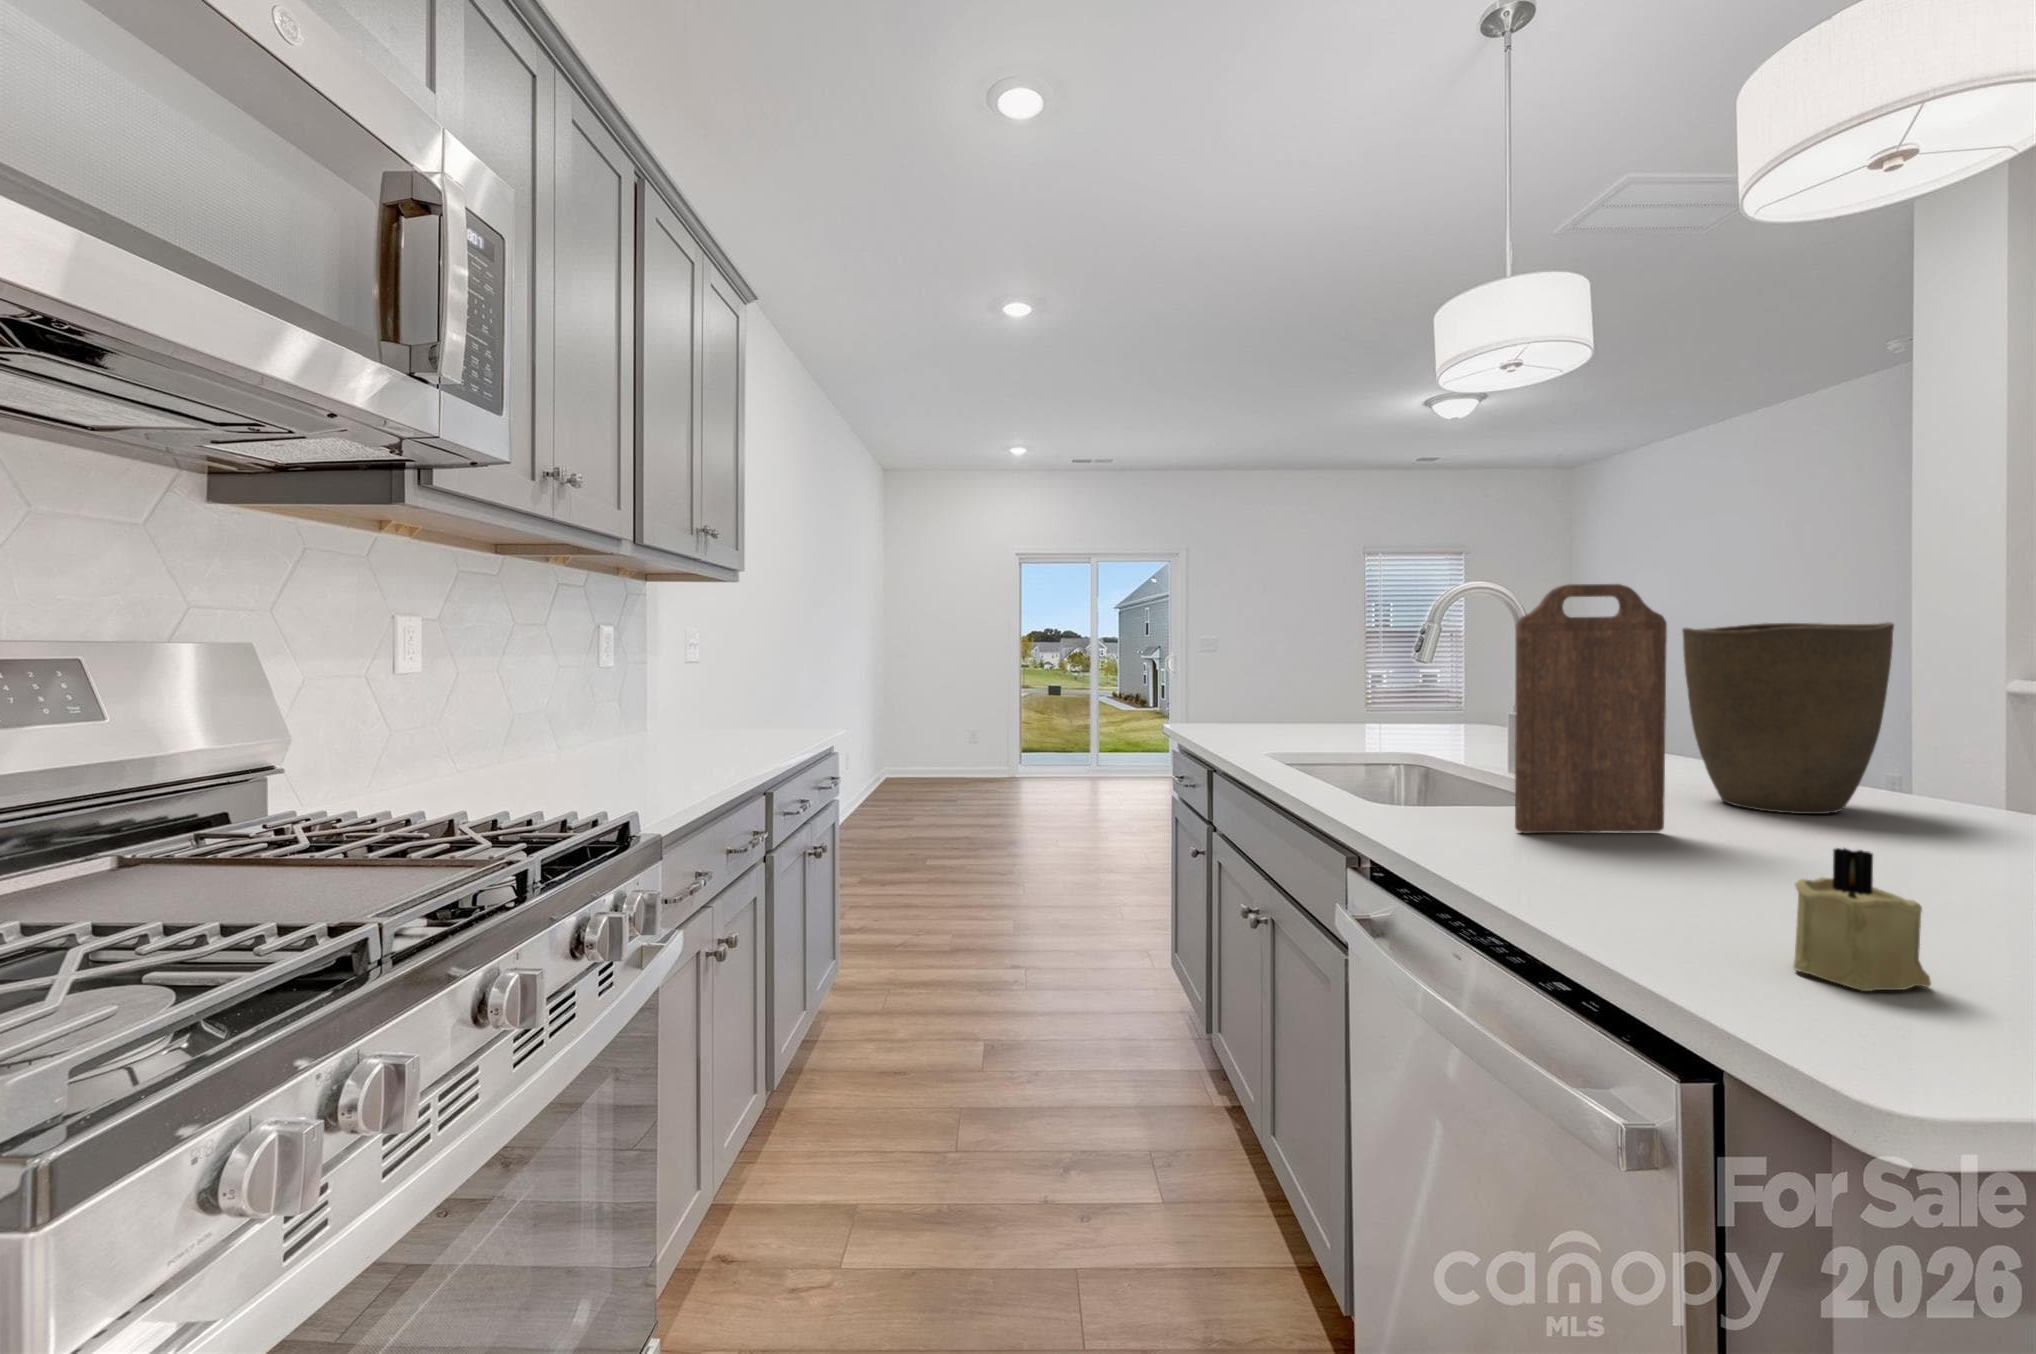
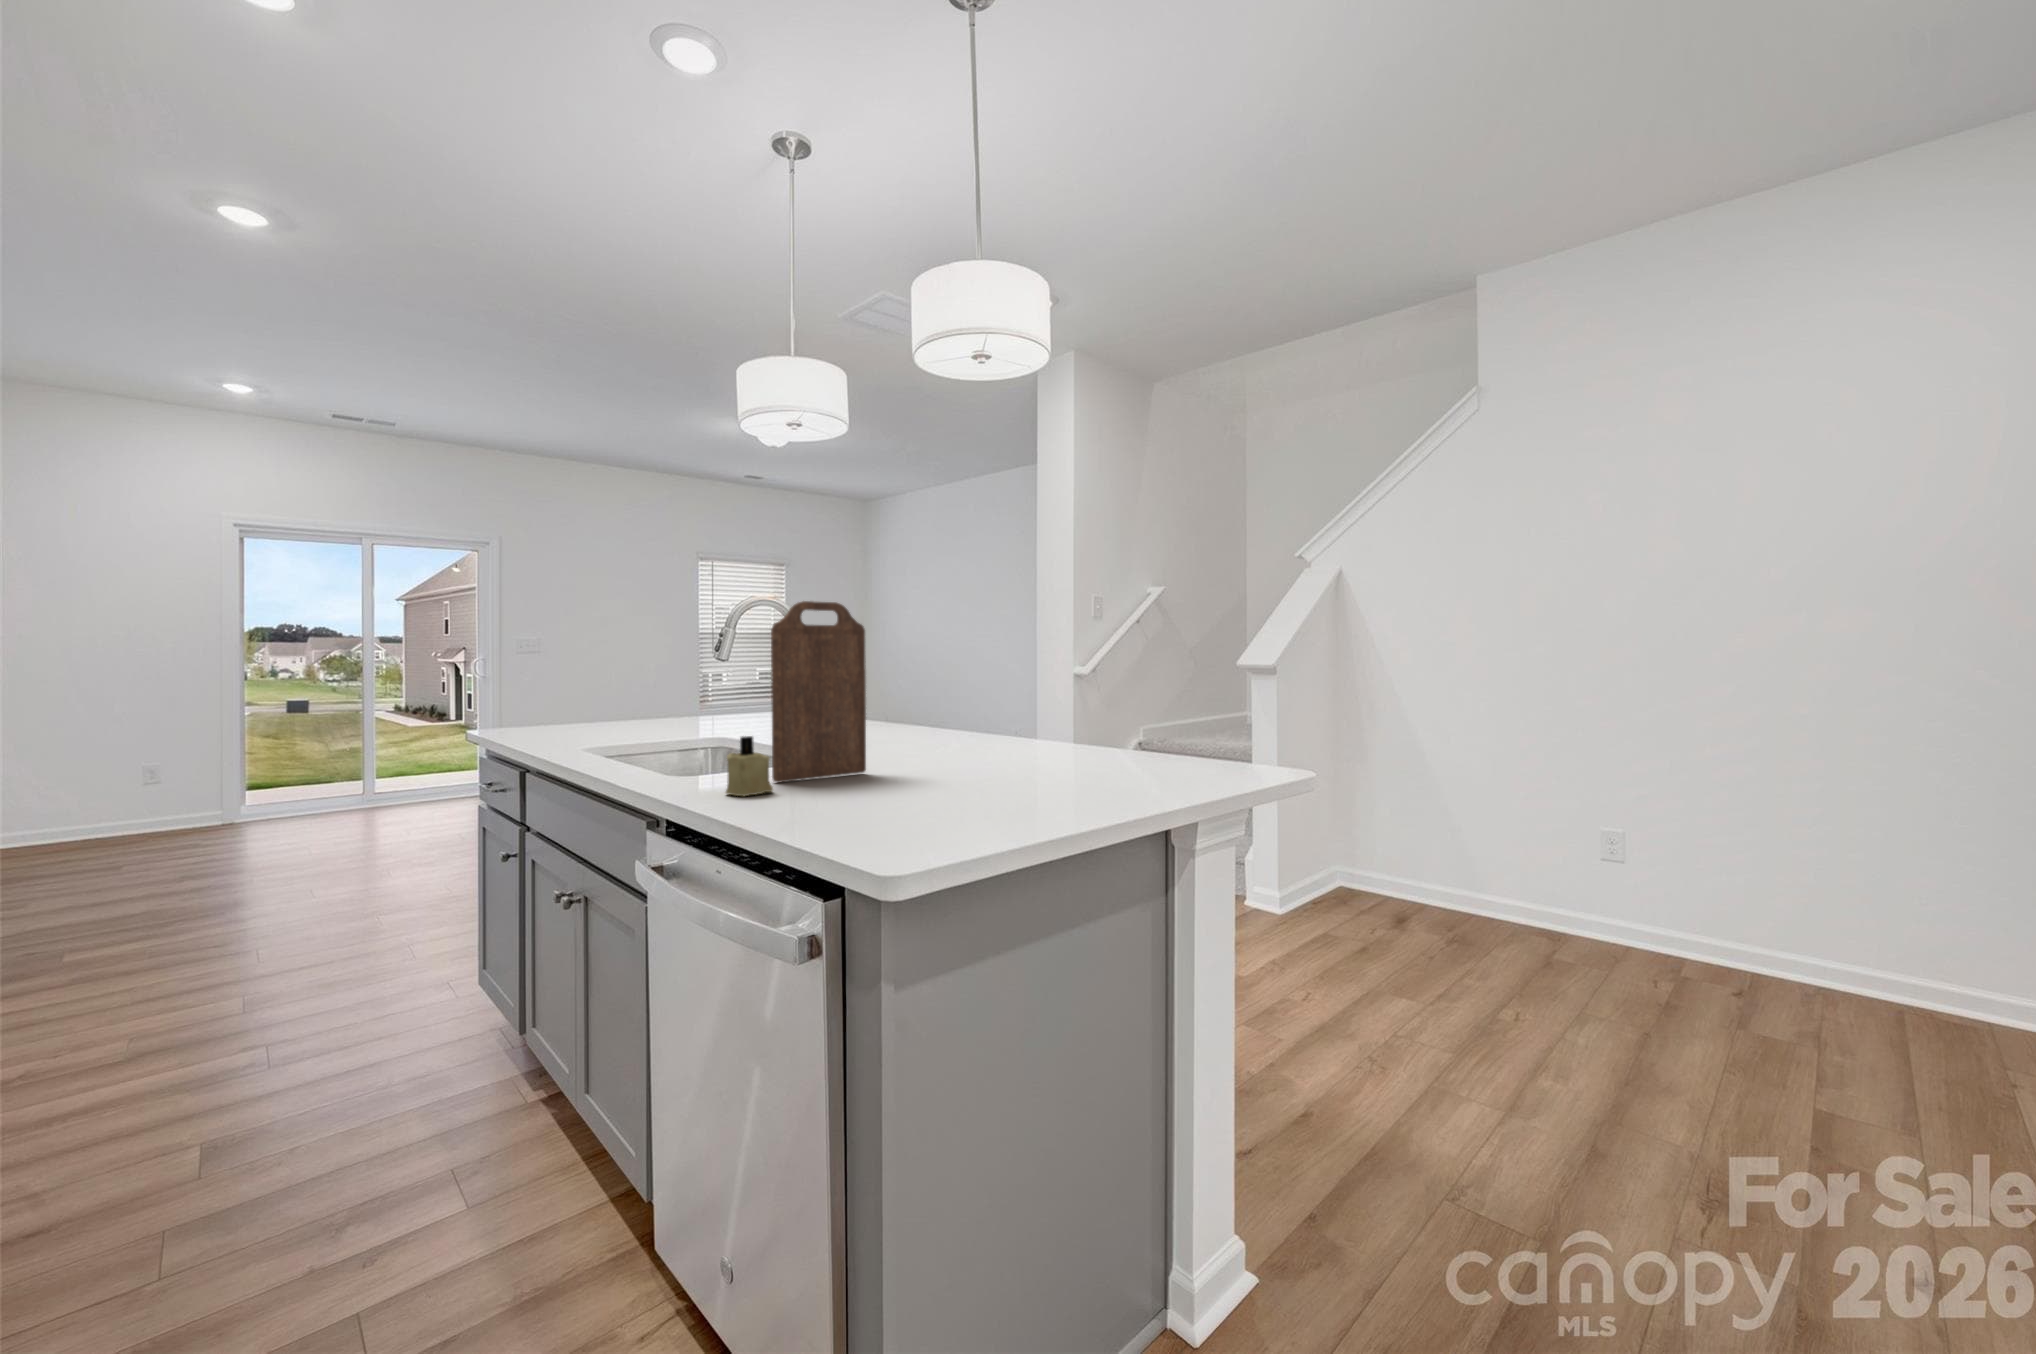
vase: present [1682,622,1894,814] -> none [887,633,990,757]
candle: present [1794,848,1931,991] -> present [726,736,773,796]

